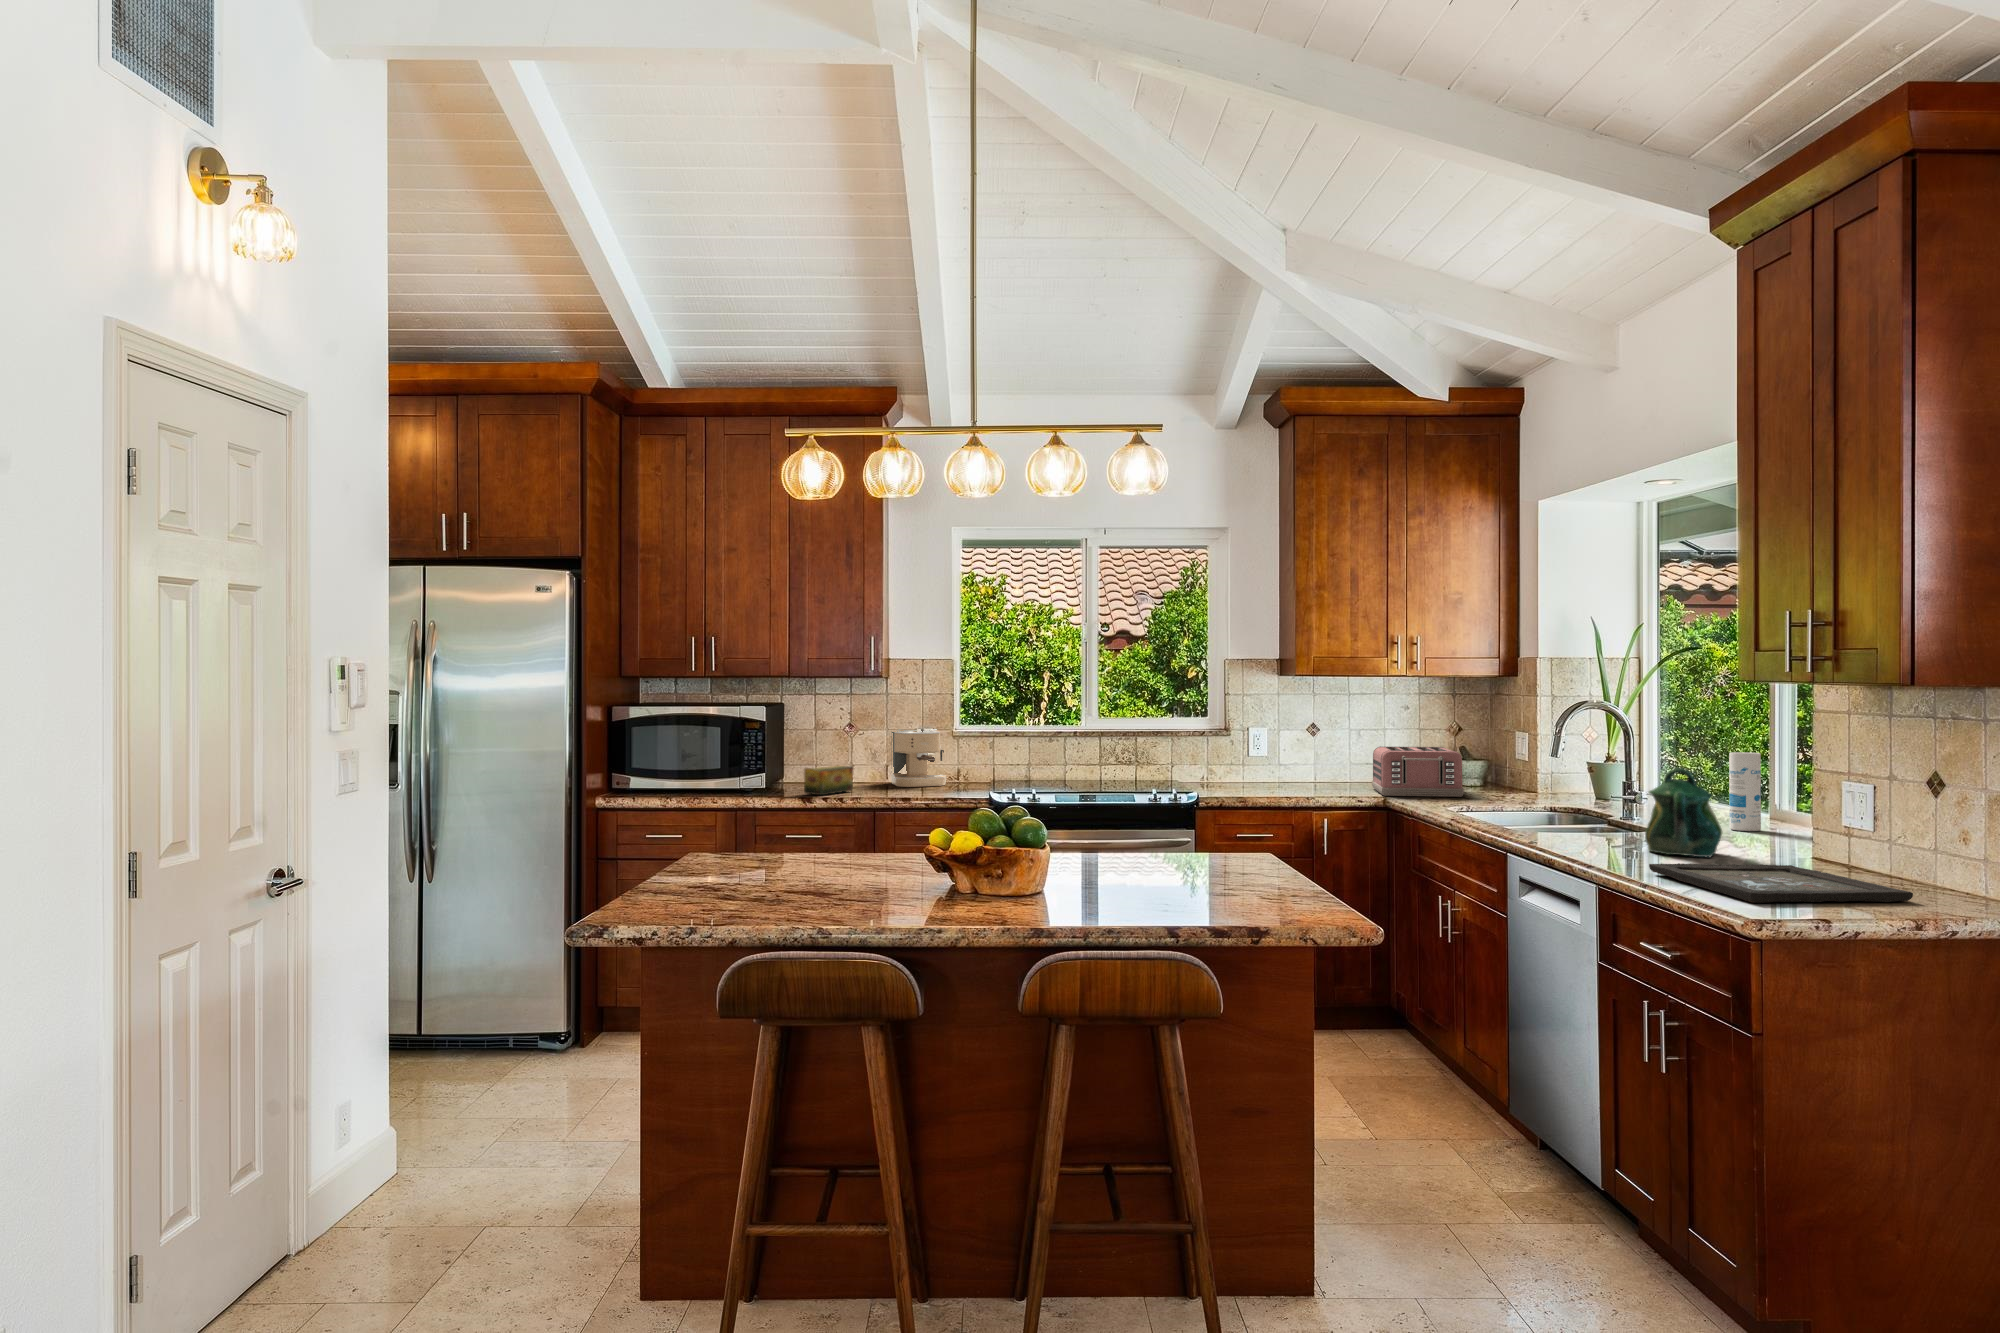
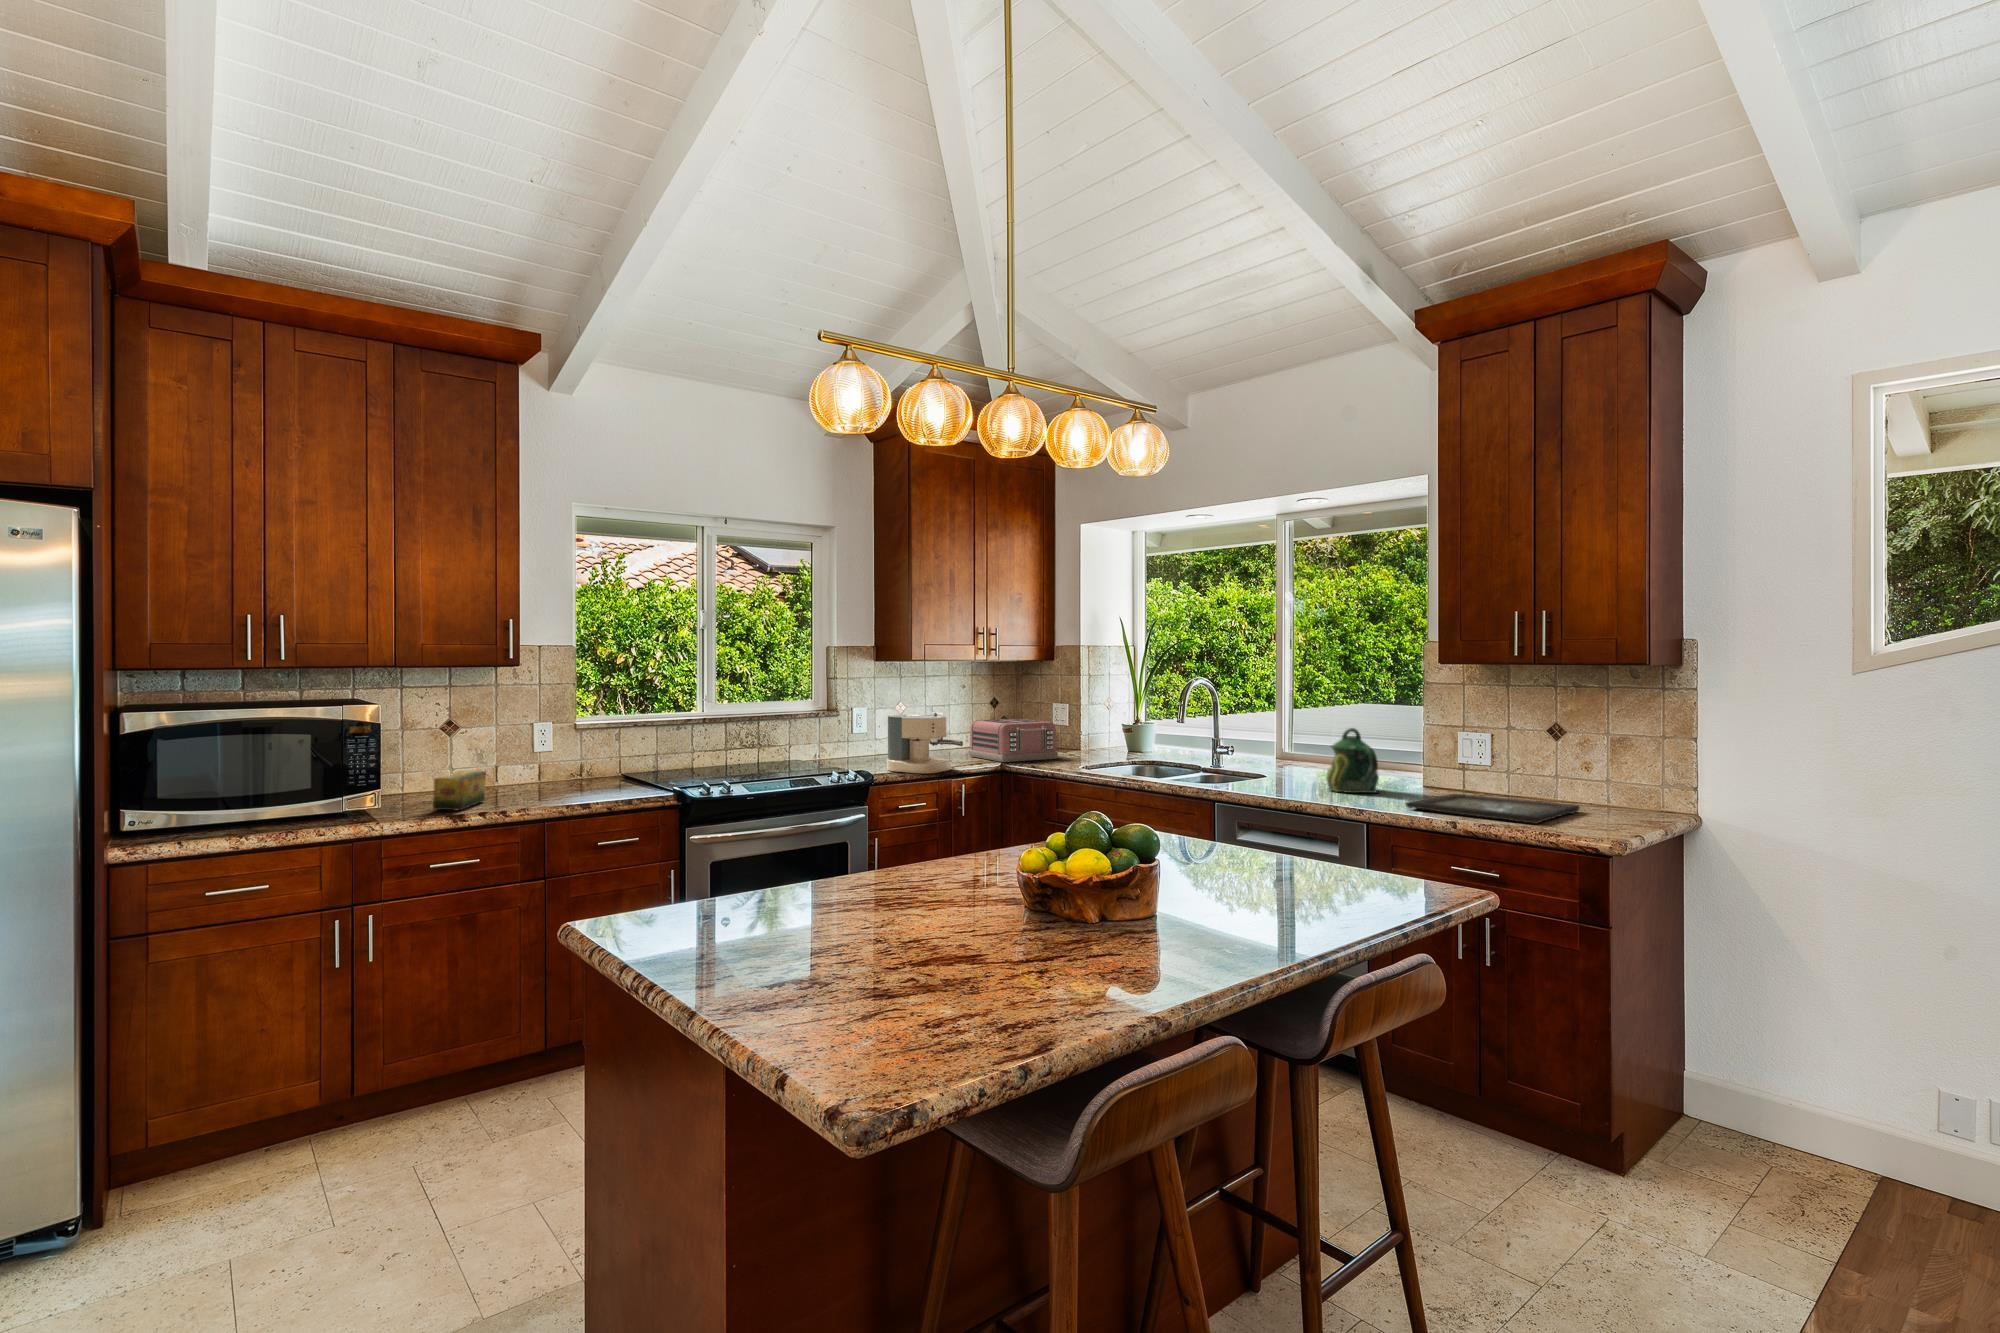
coffee maker: present [891,728,946,787] -> present [887,713,963,773]
canister: present [1729,752,1761,831] -> none [1297,714,1318,770]

